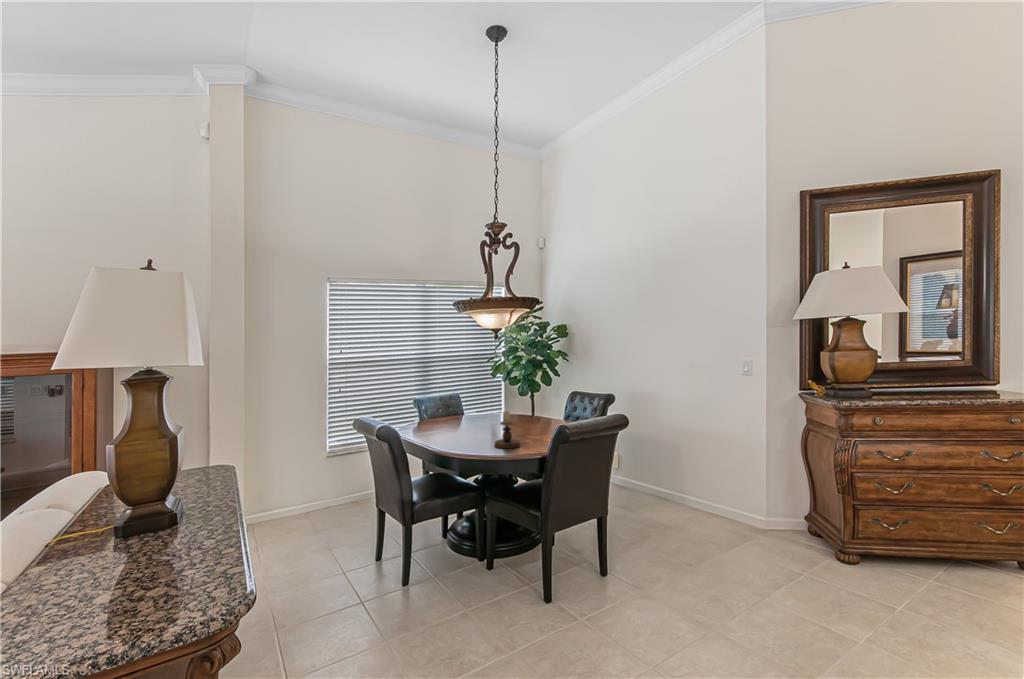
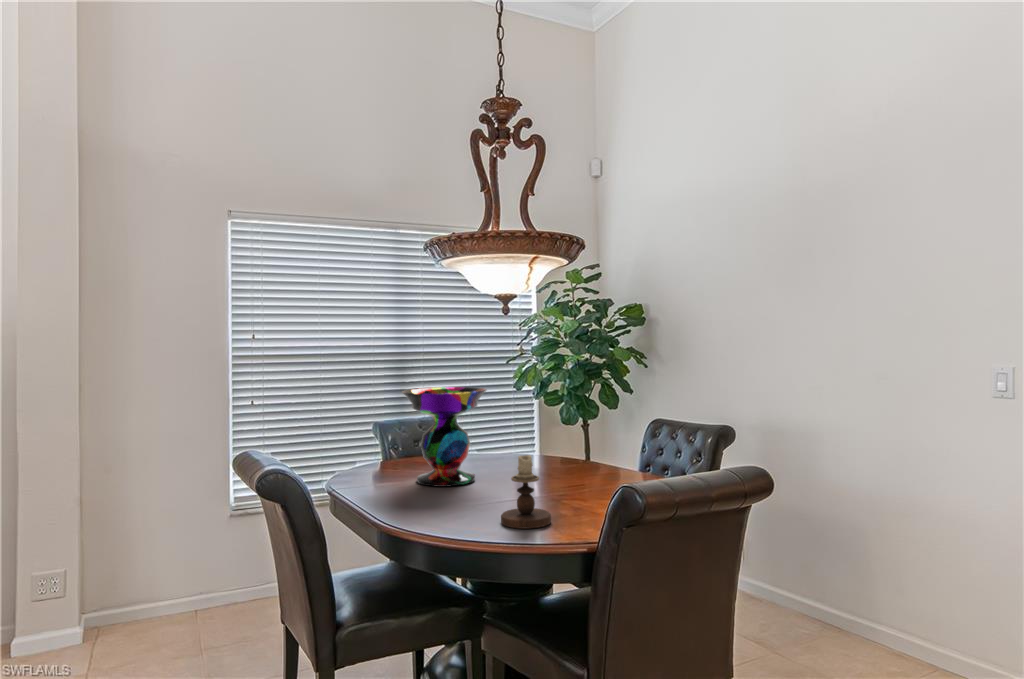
decorative bowl: none [435,376,482,430] -> present [402,387,486,487]

